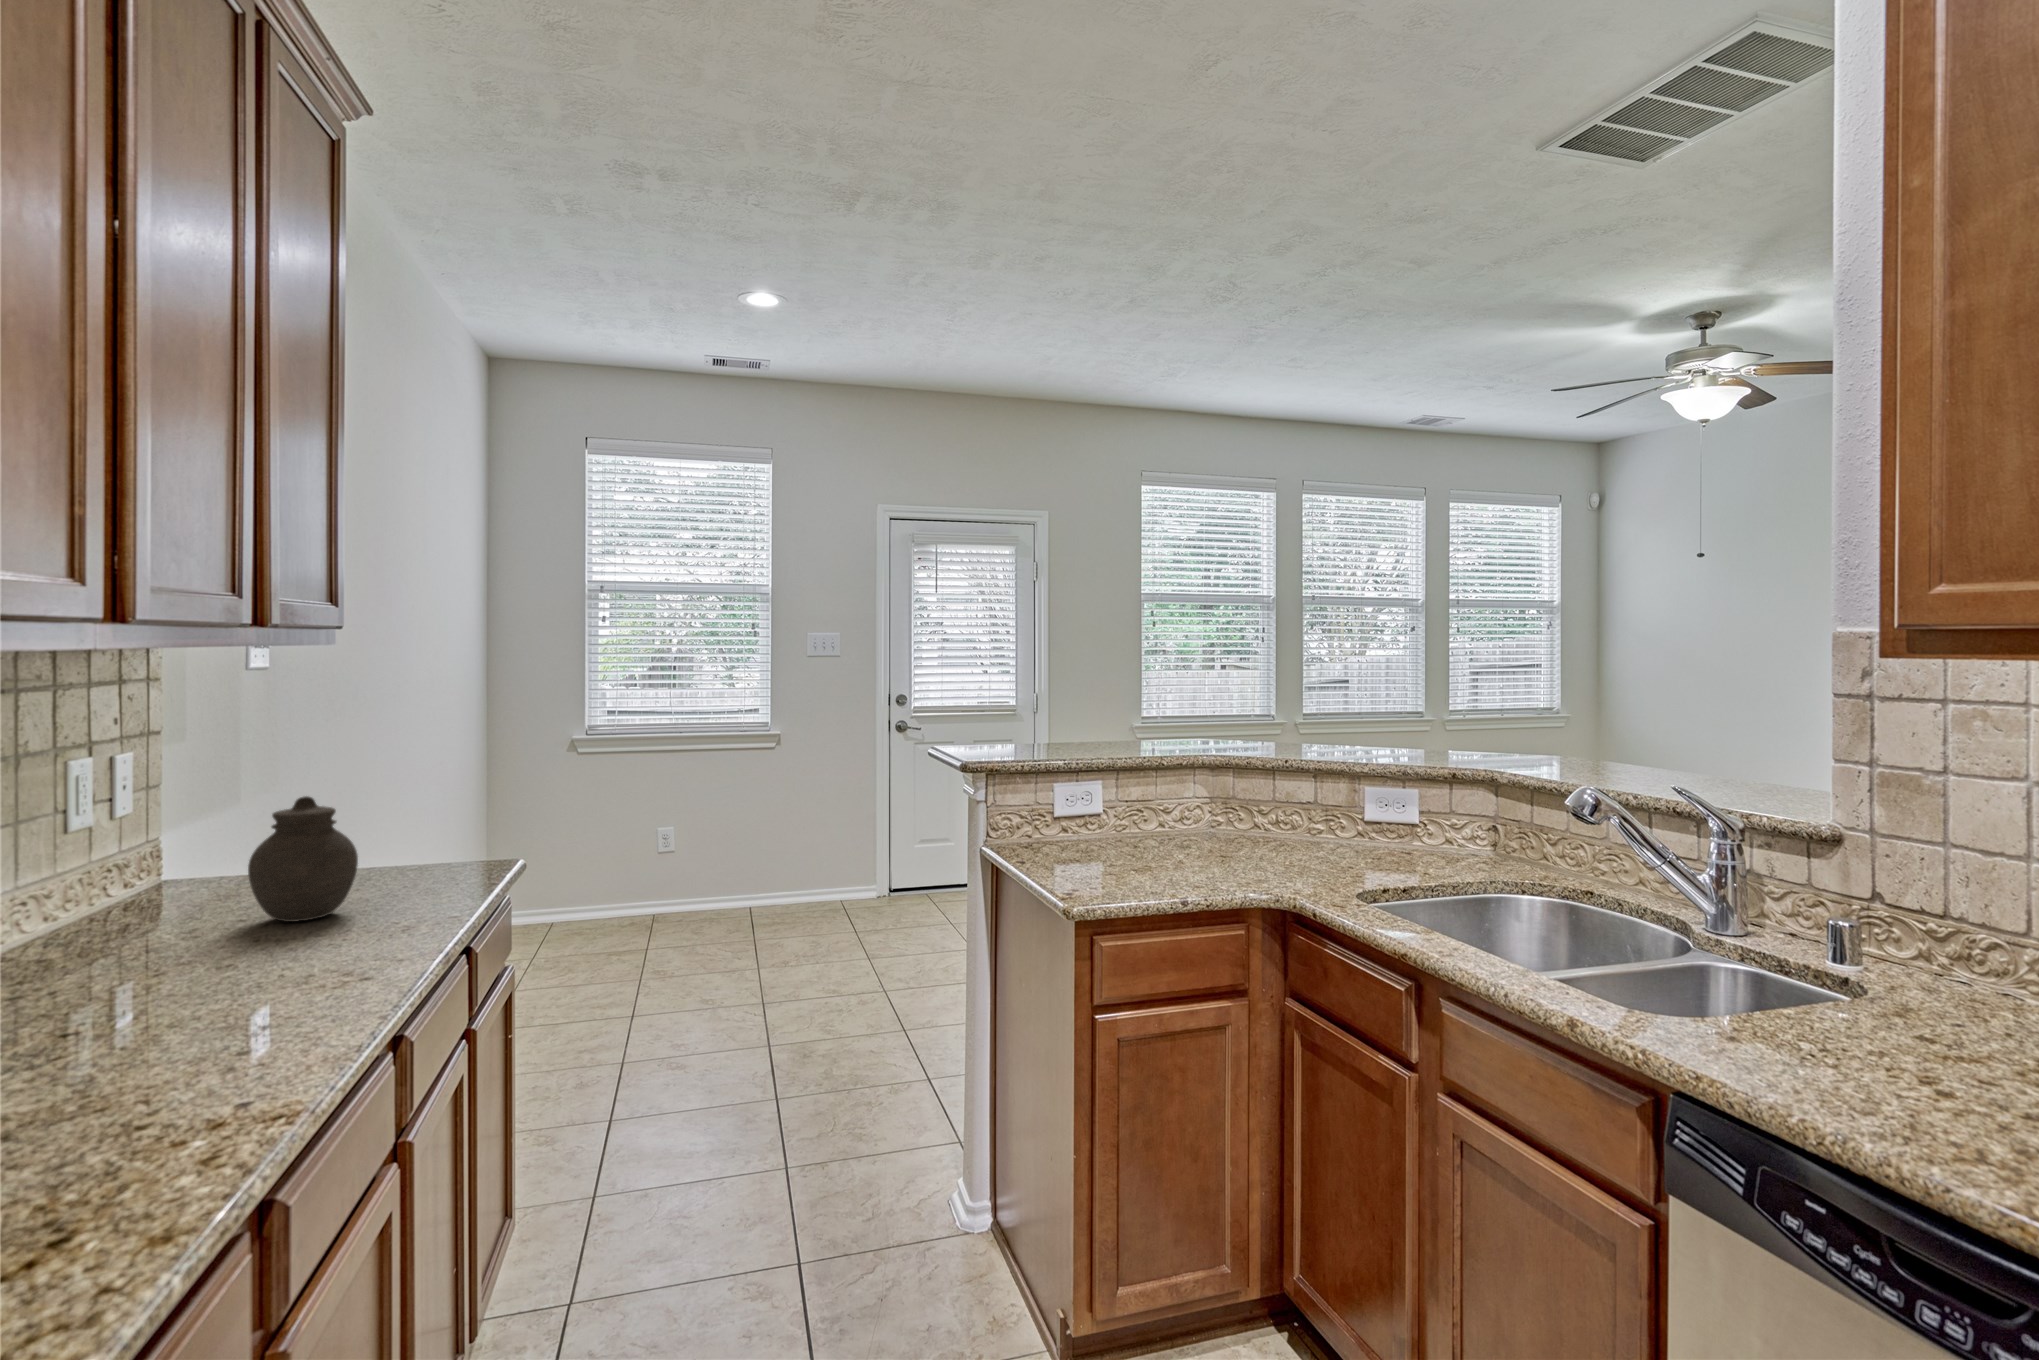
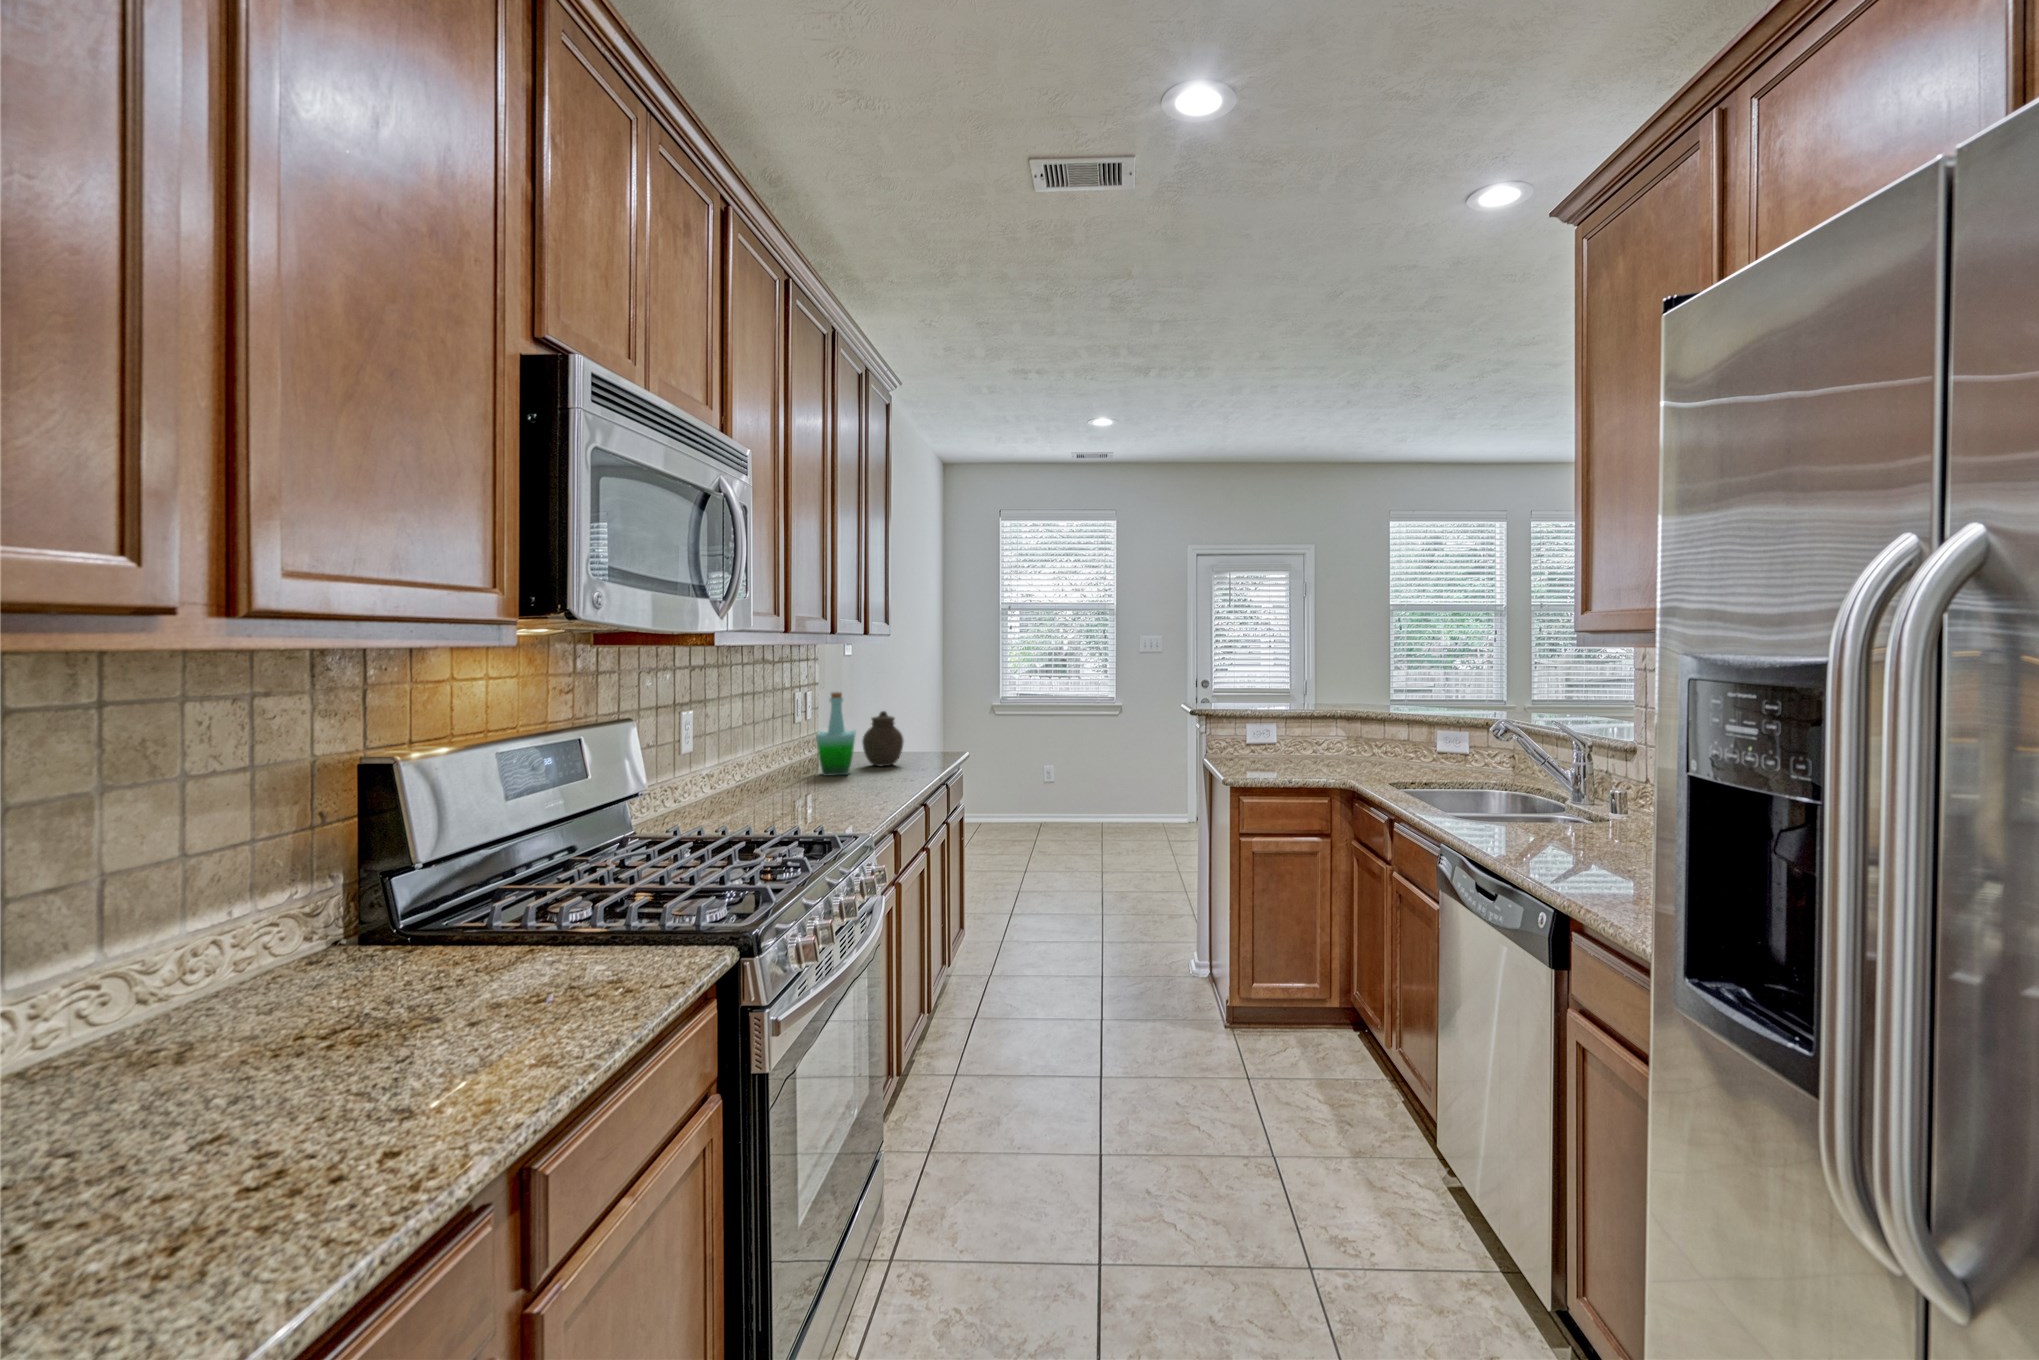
bottle: none [89,764,222,973] -> present [816,692,856,776]

